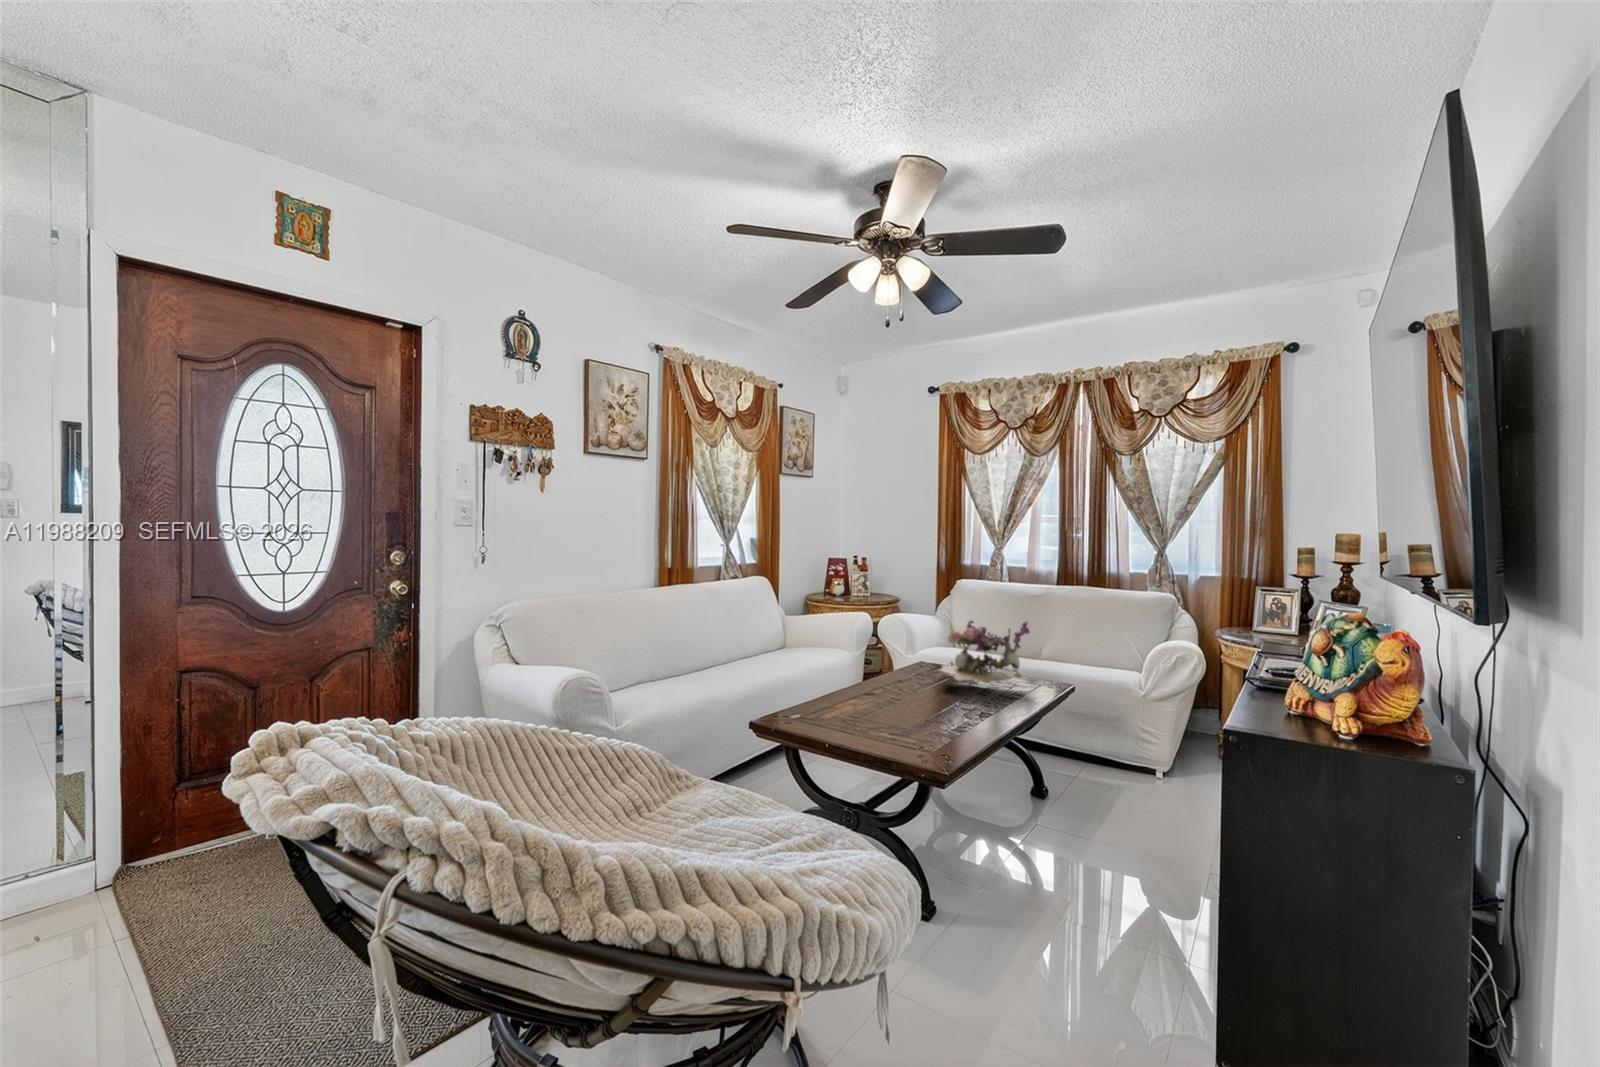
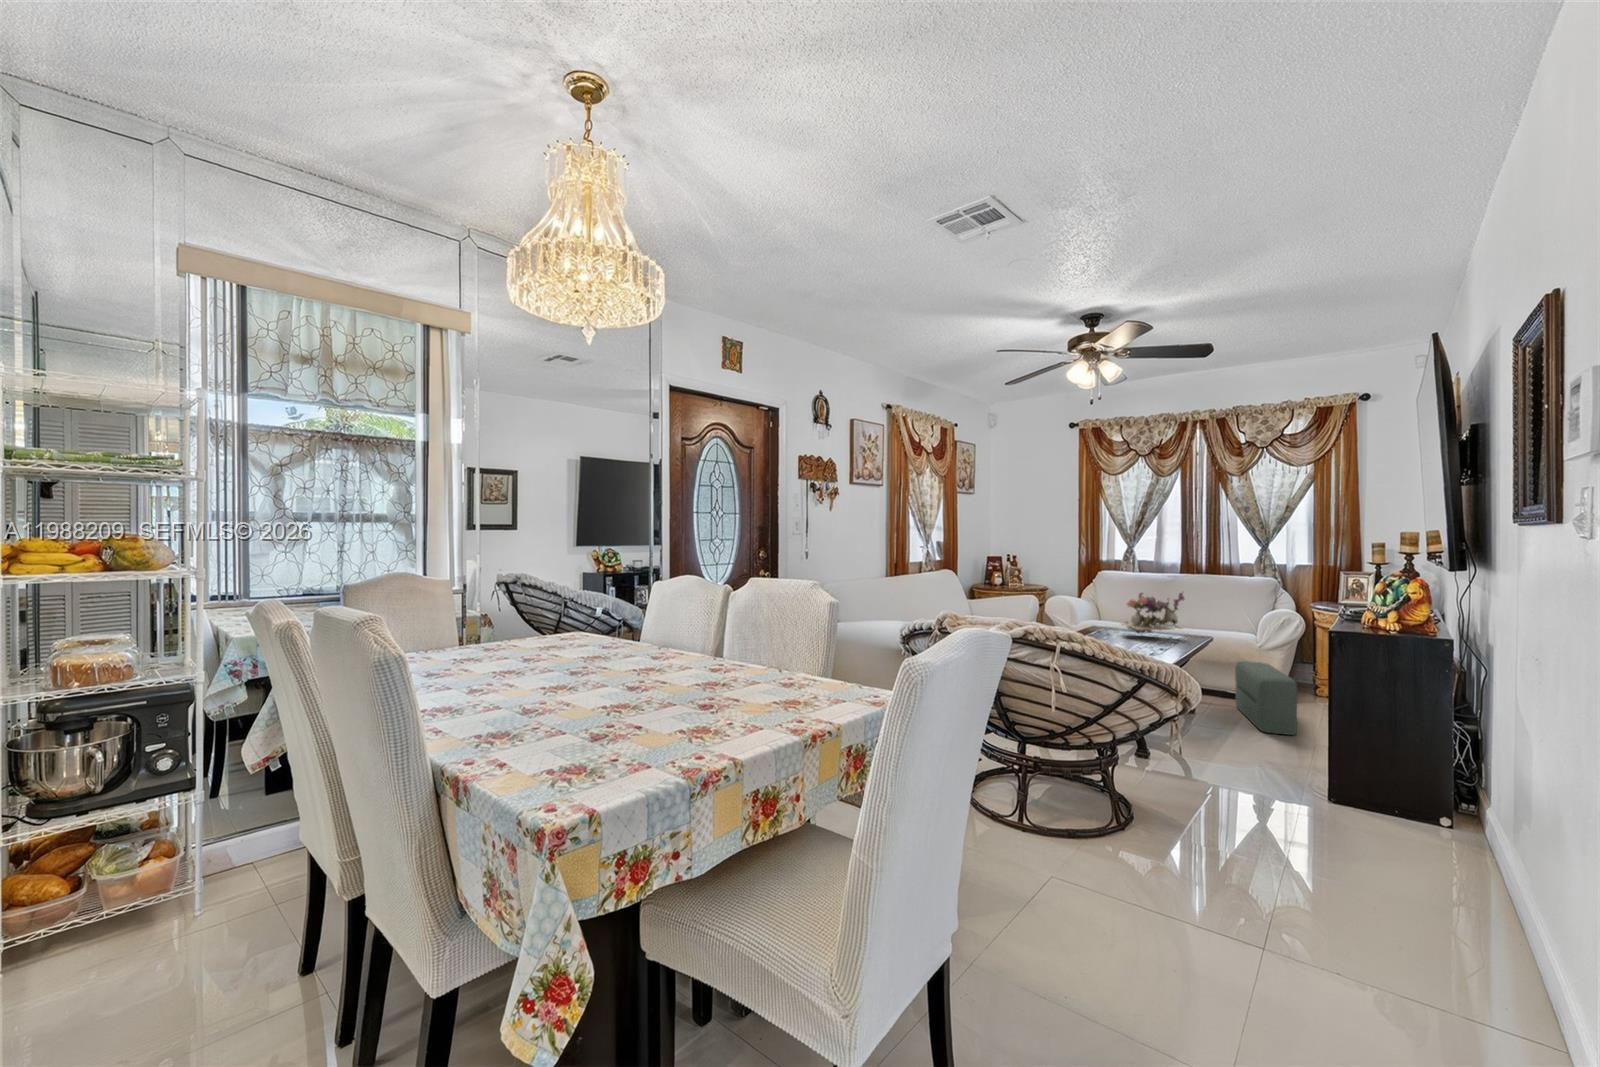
pouf: none [1107,720,1186,852] -> present [1235,661,1297,735]

